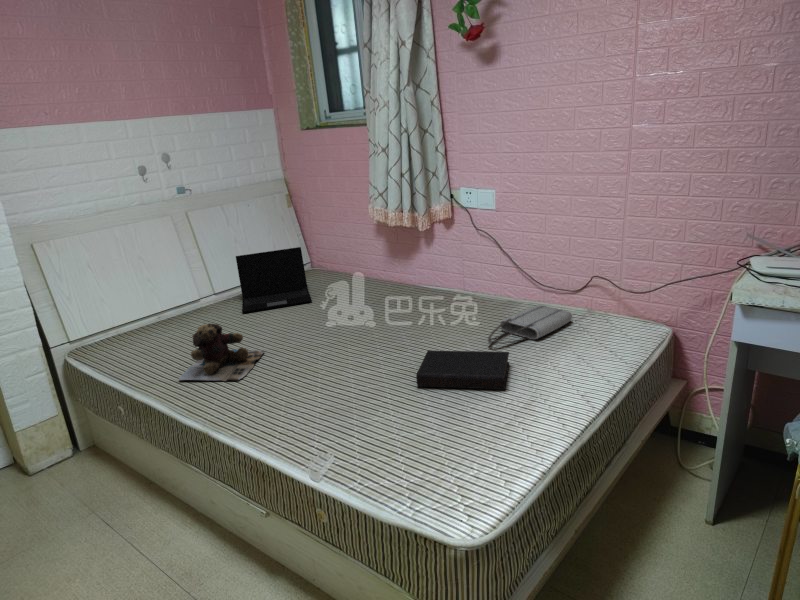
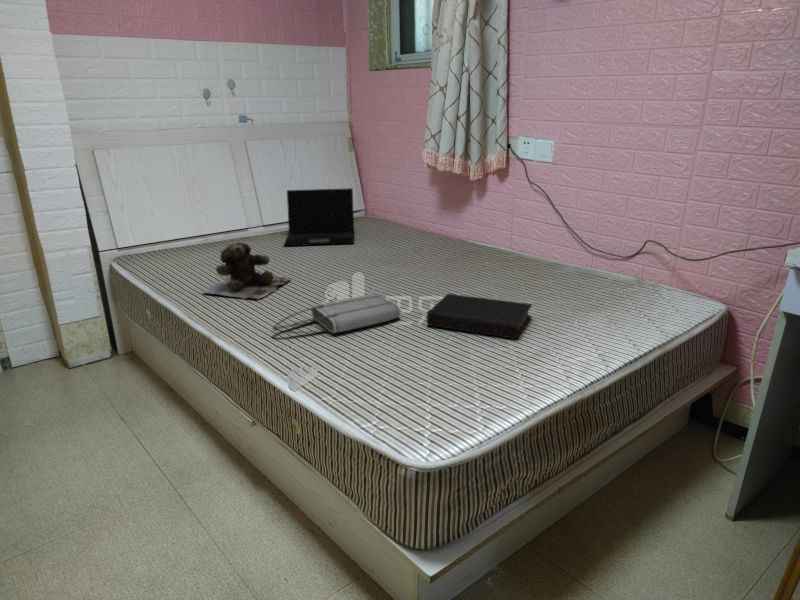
tote bag: present [488,305,572,344] -> present [272,294,400,333]

